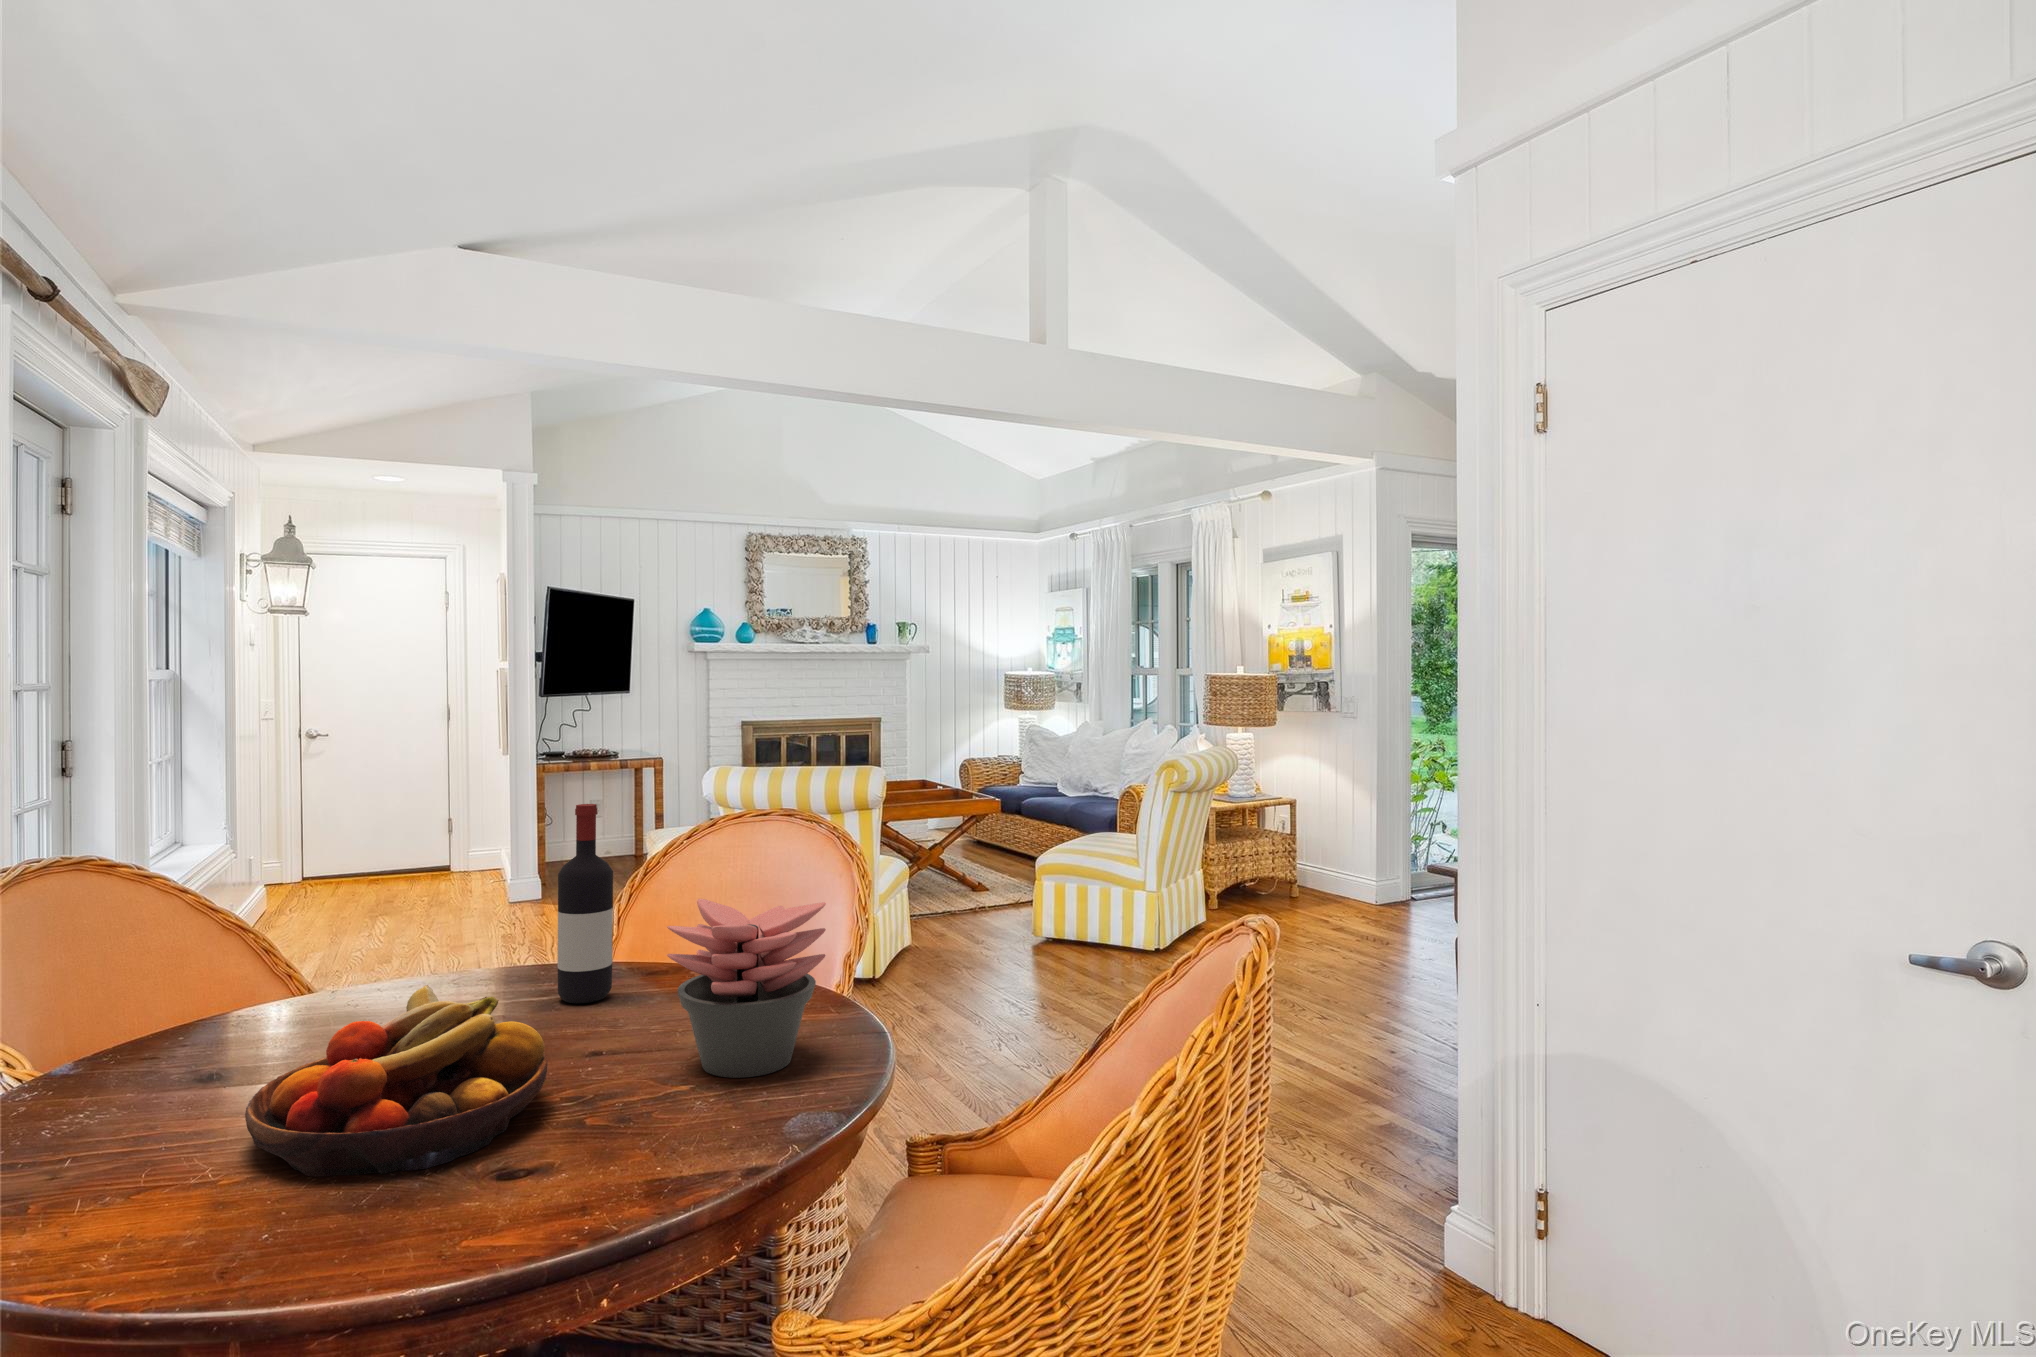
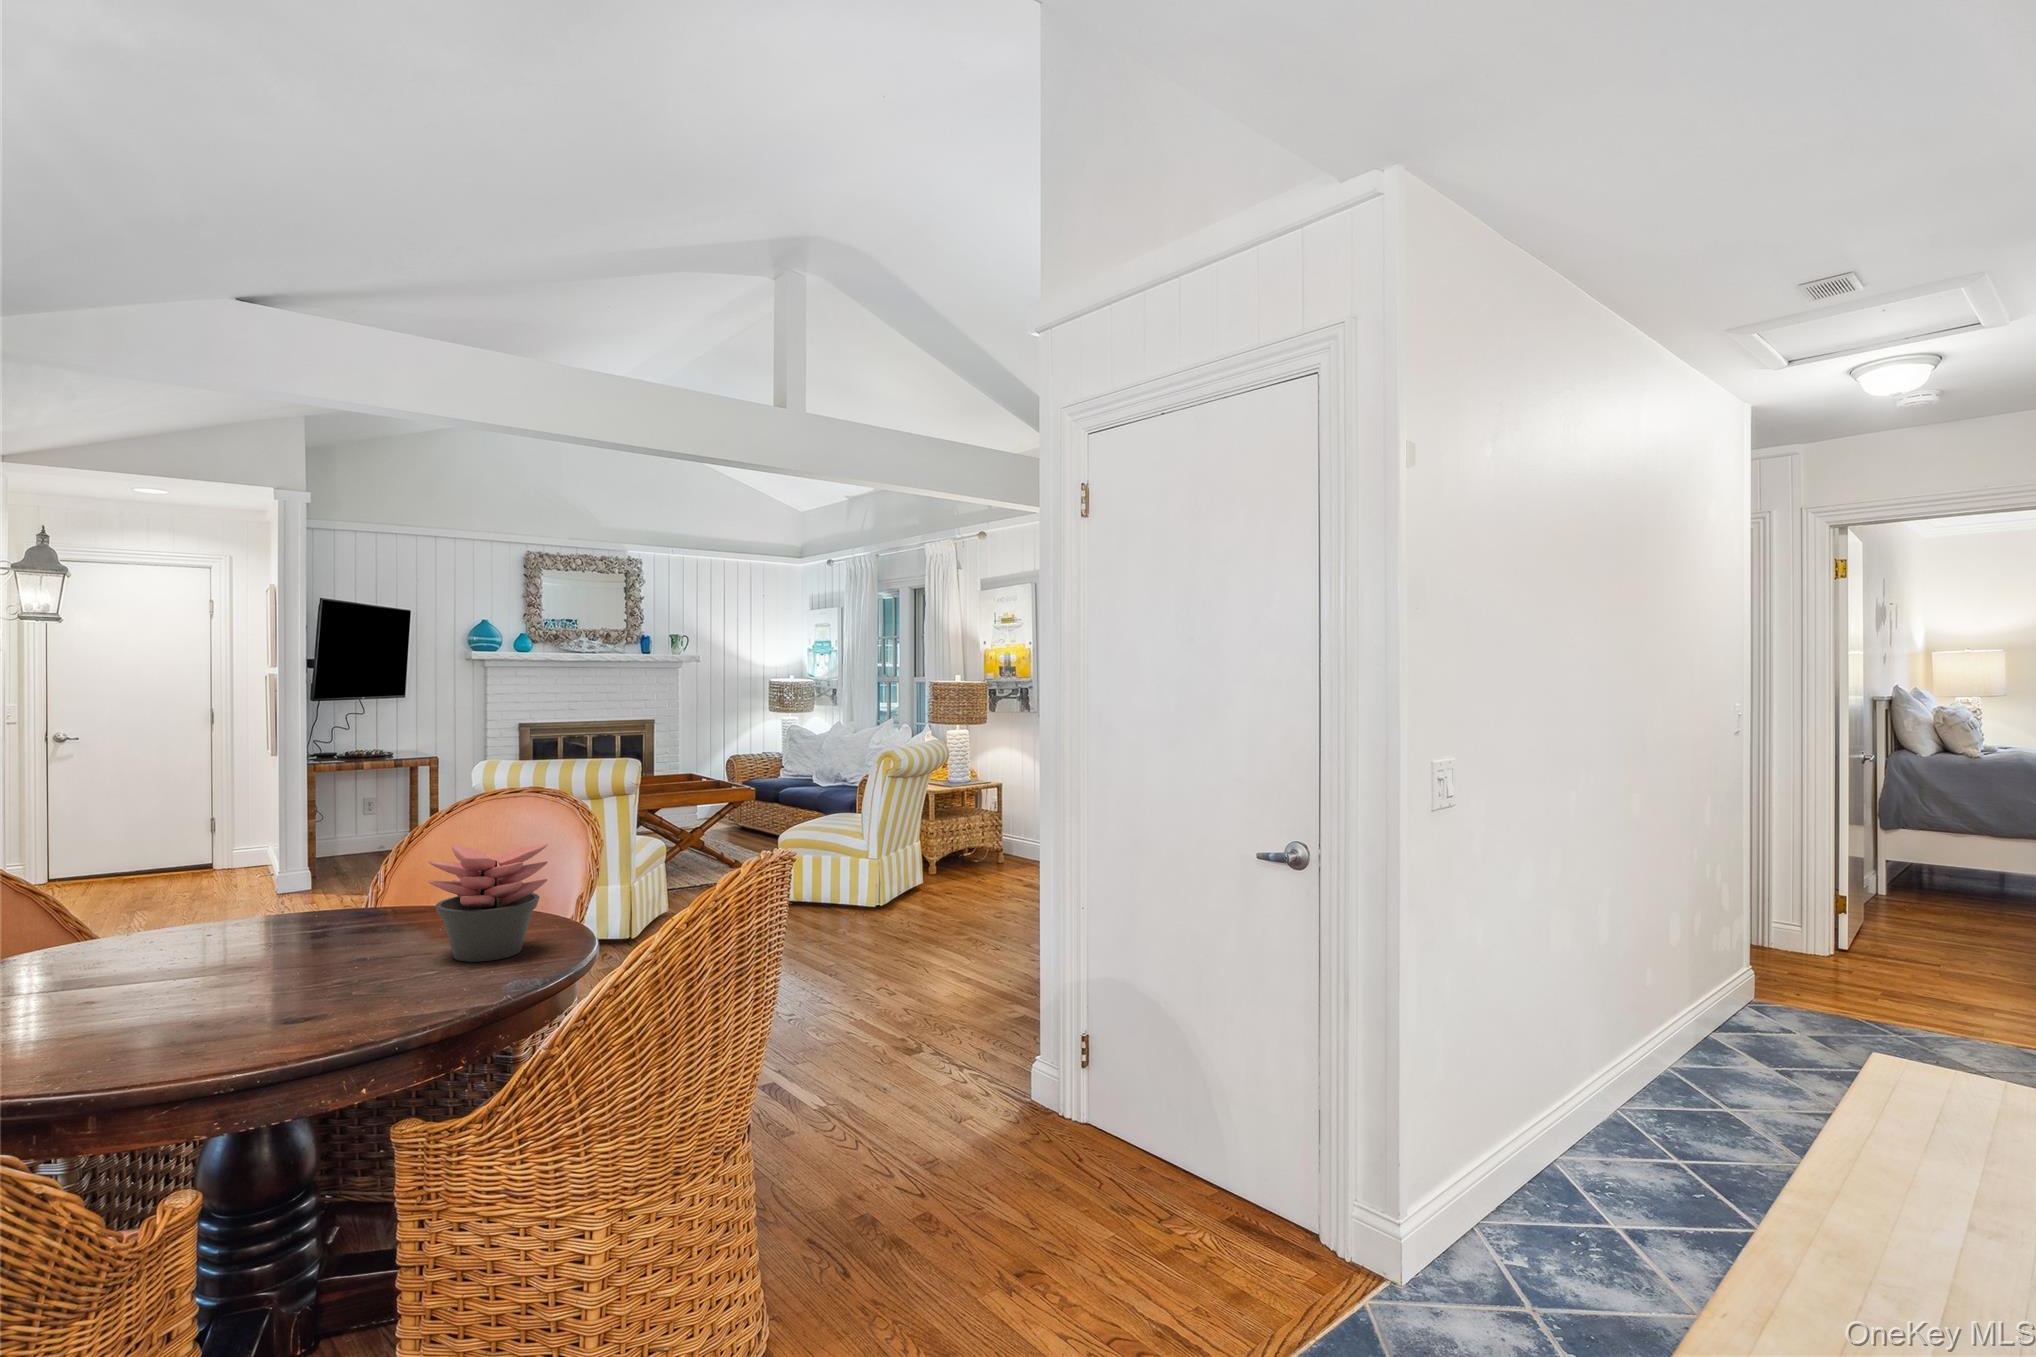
wine bottle: present [557,804,613,1004] -> none [341,783,387,930]
fruit bowl: present [245,985,547,1177] -> none [108,908,337,1023]

